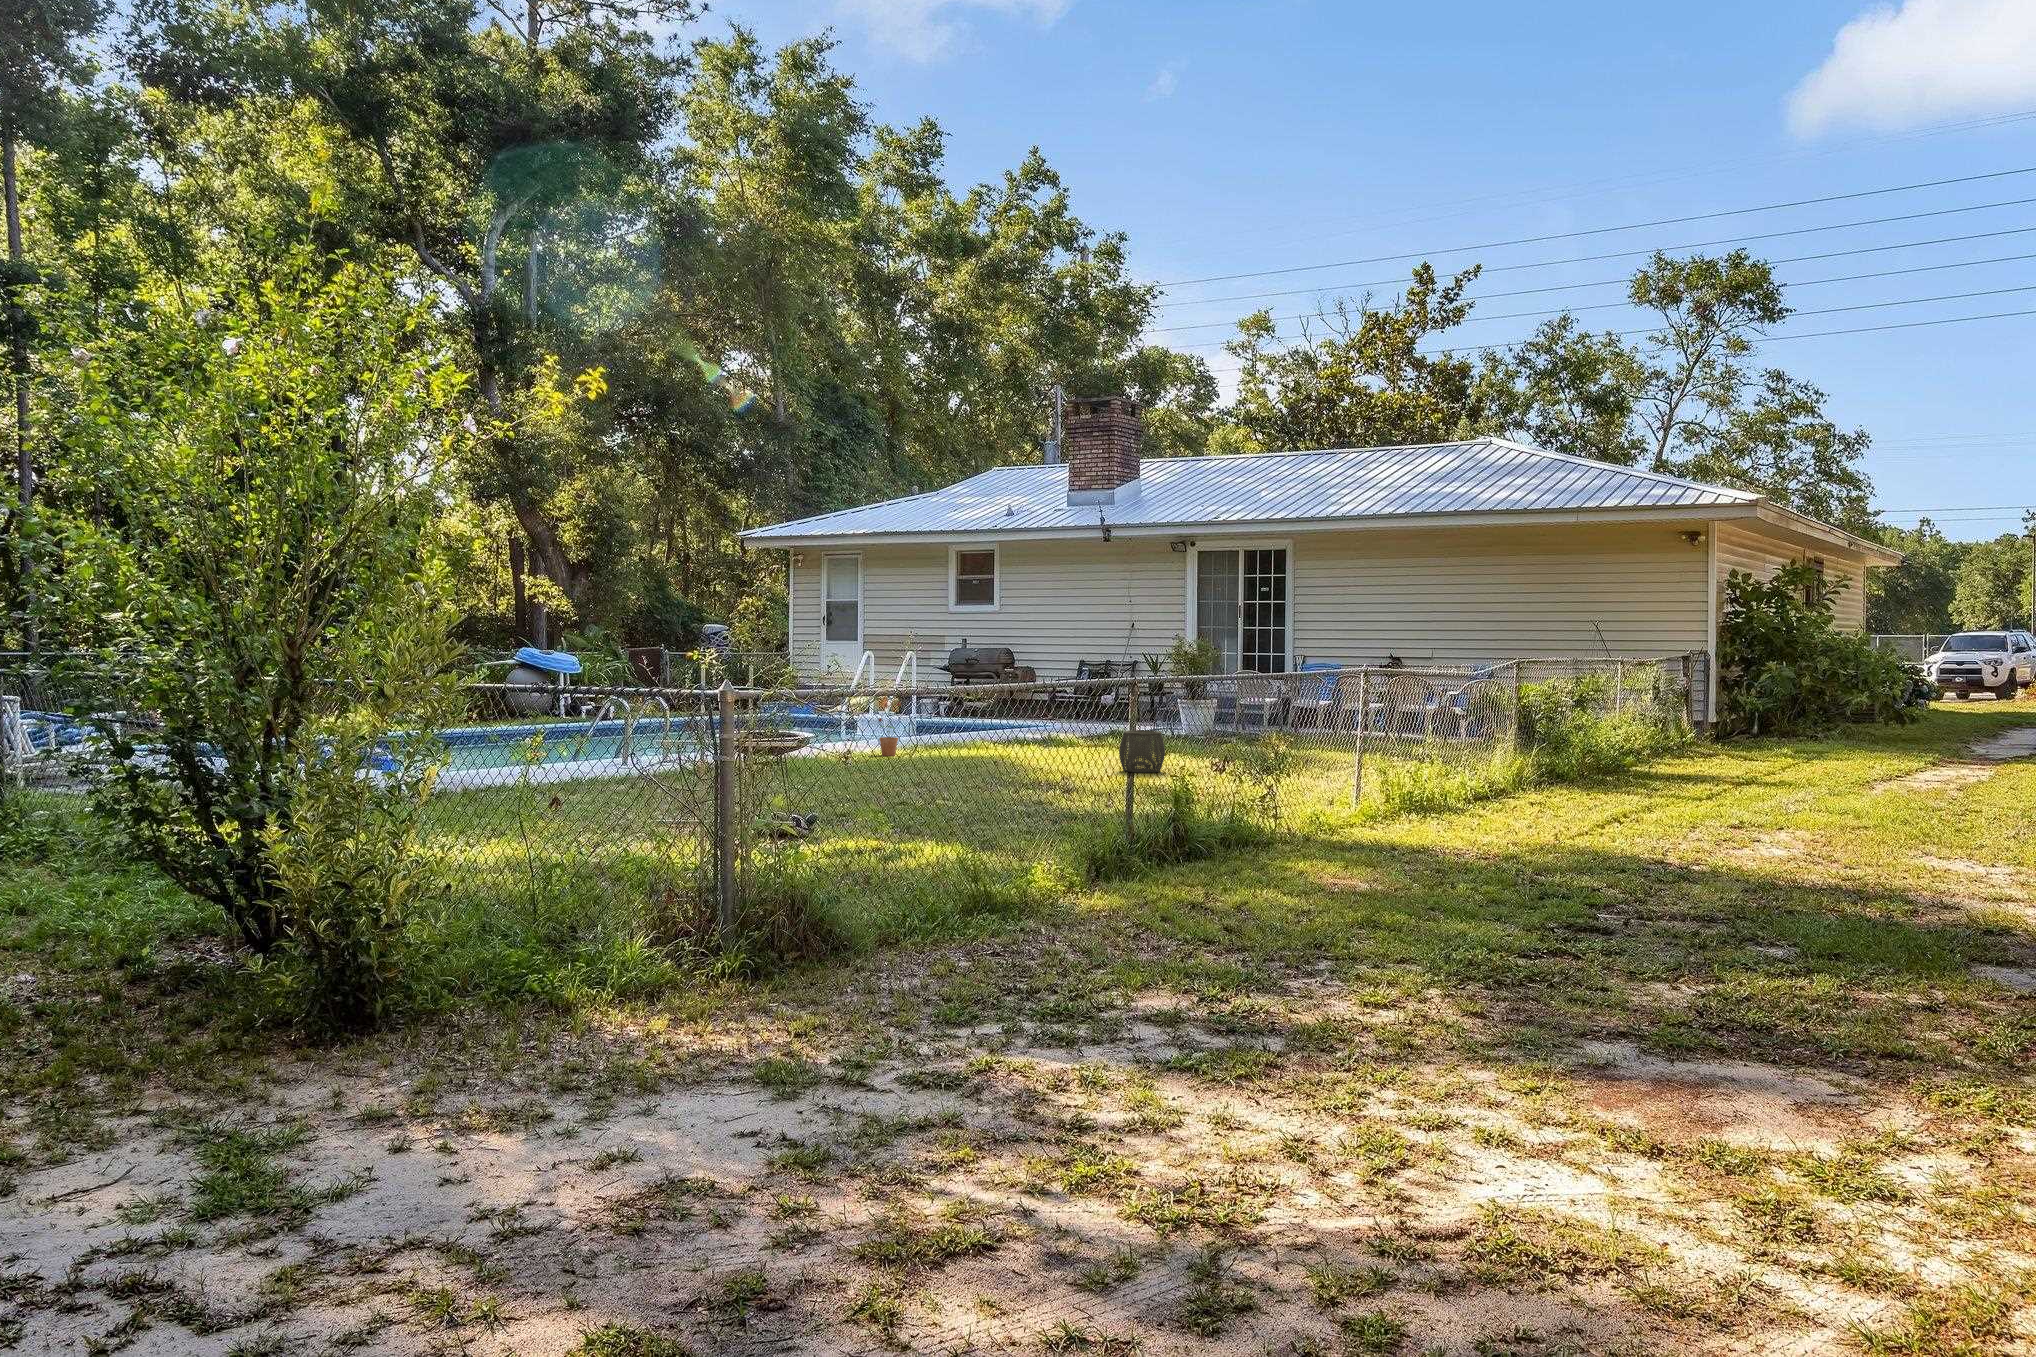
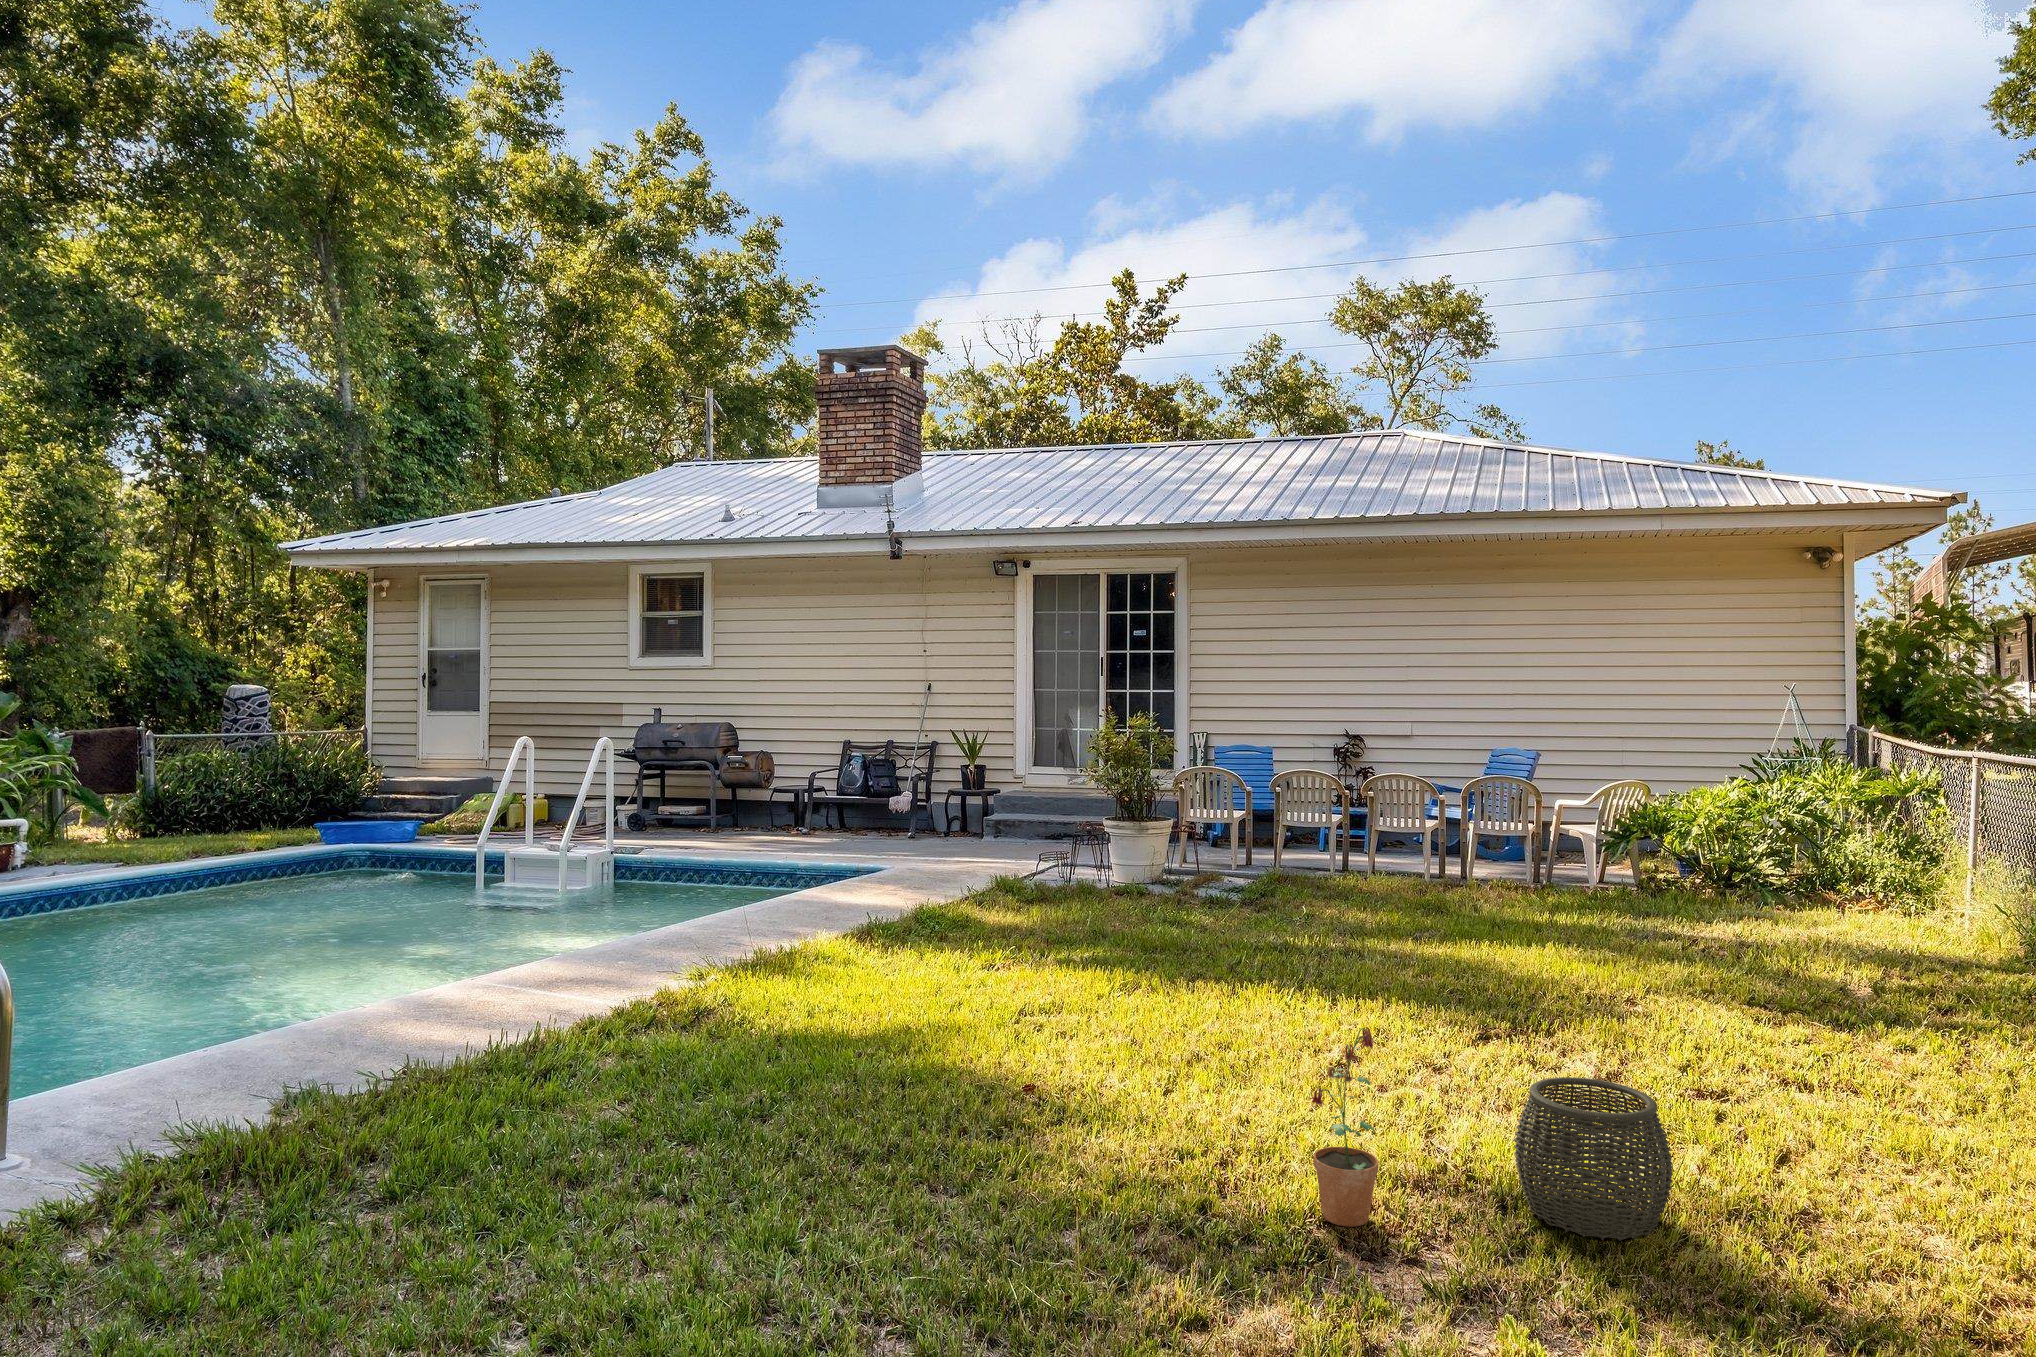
potted plant: present [879,701,901,756] -> present [1309,1027,1378,1227]

